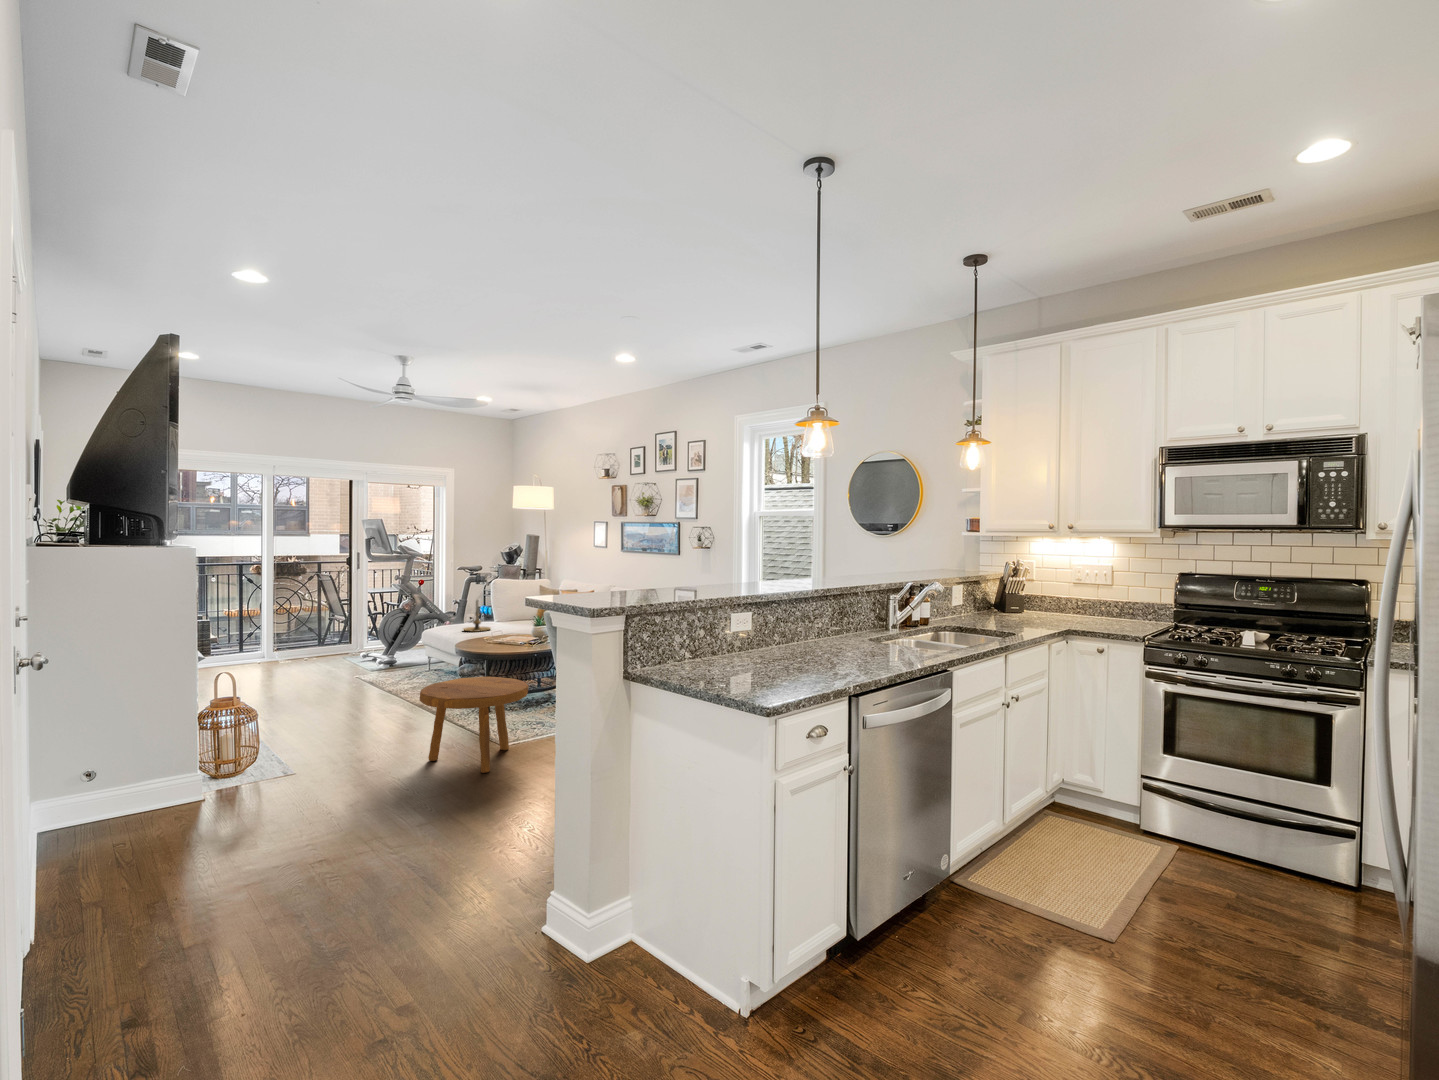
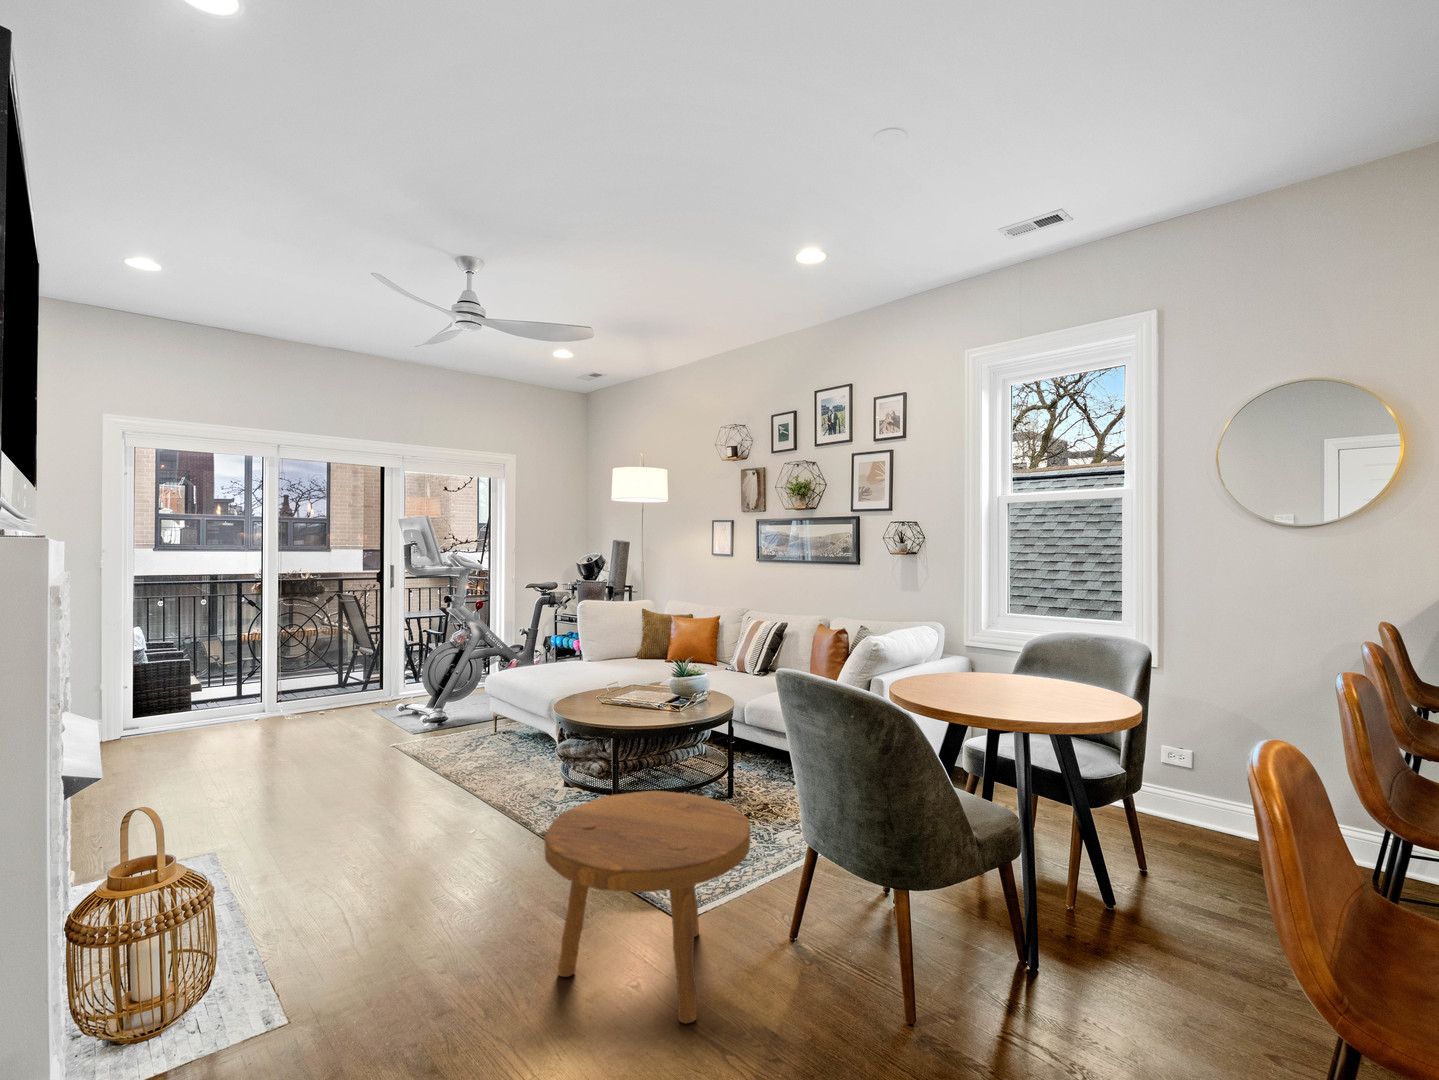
candle holder: present [464,600,491,632] -> none [548,632,589,679]

